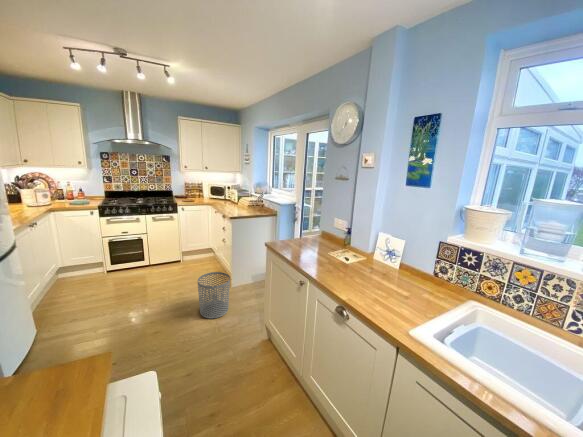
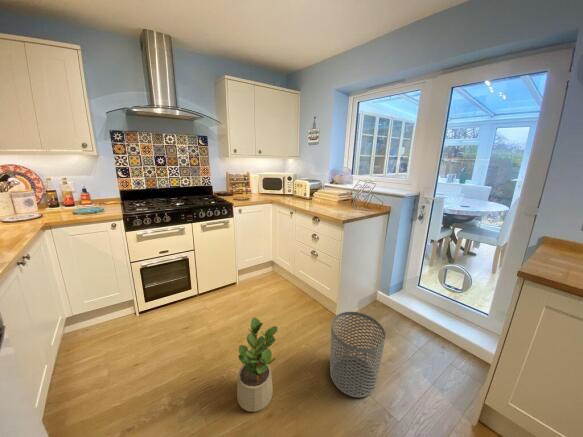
potted plant: none [140,264,169,318] -> present [237,318,278,412]

